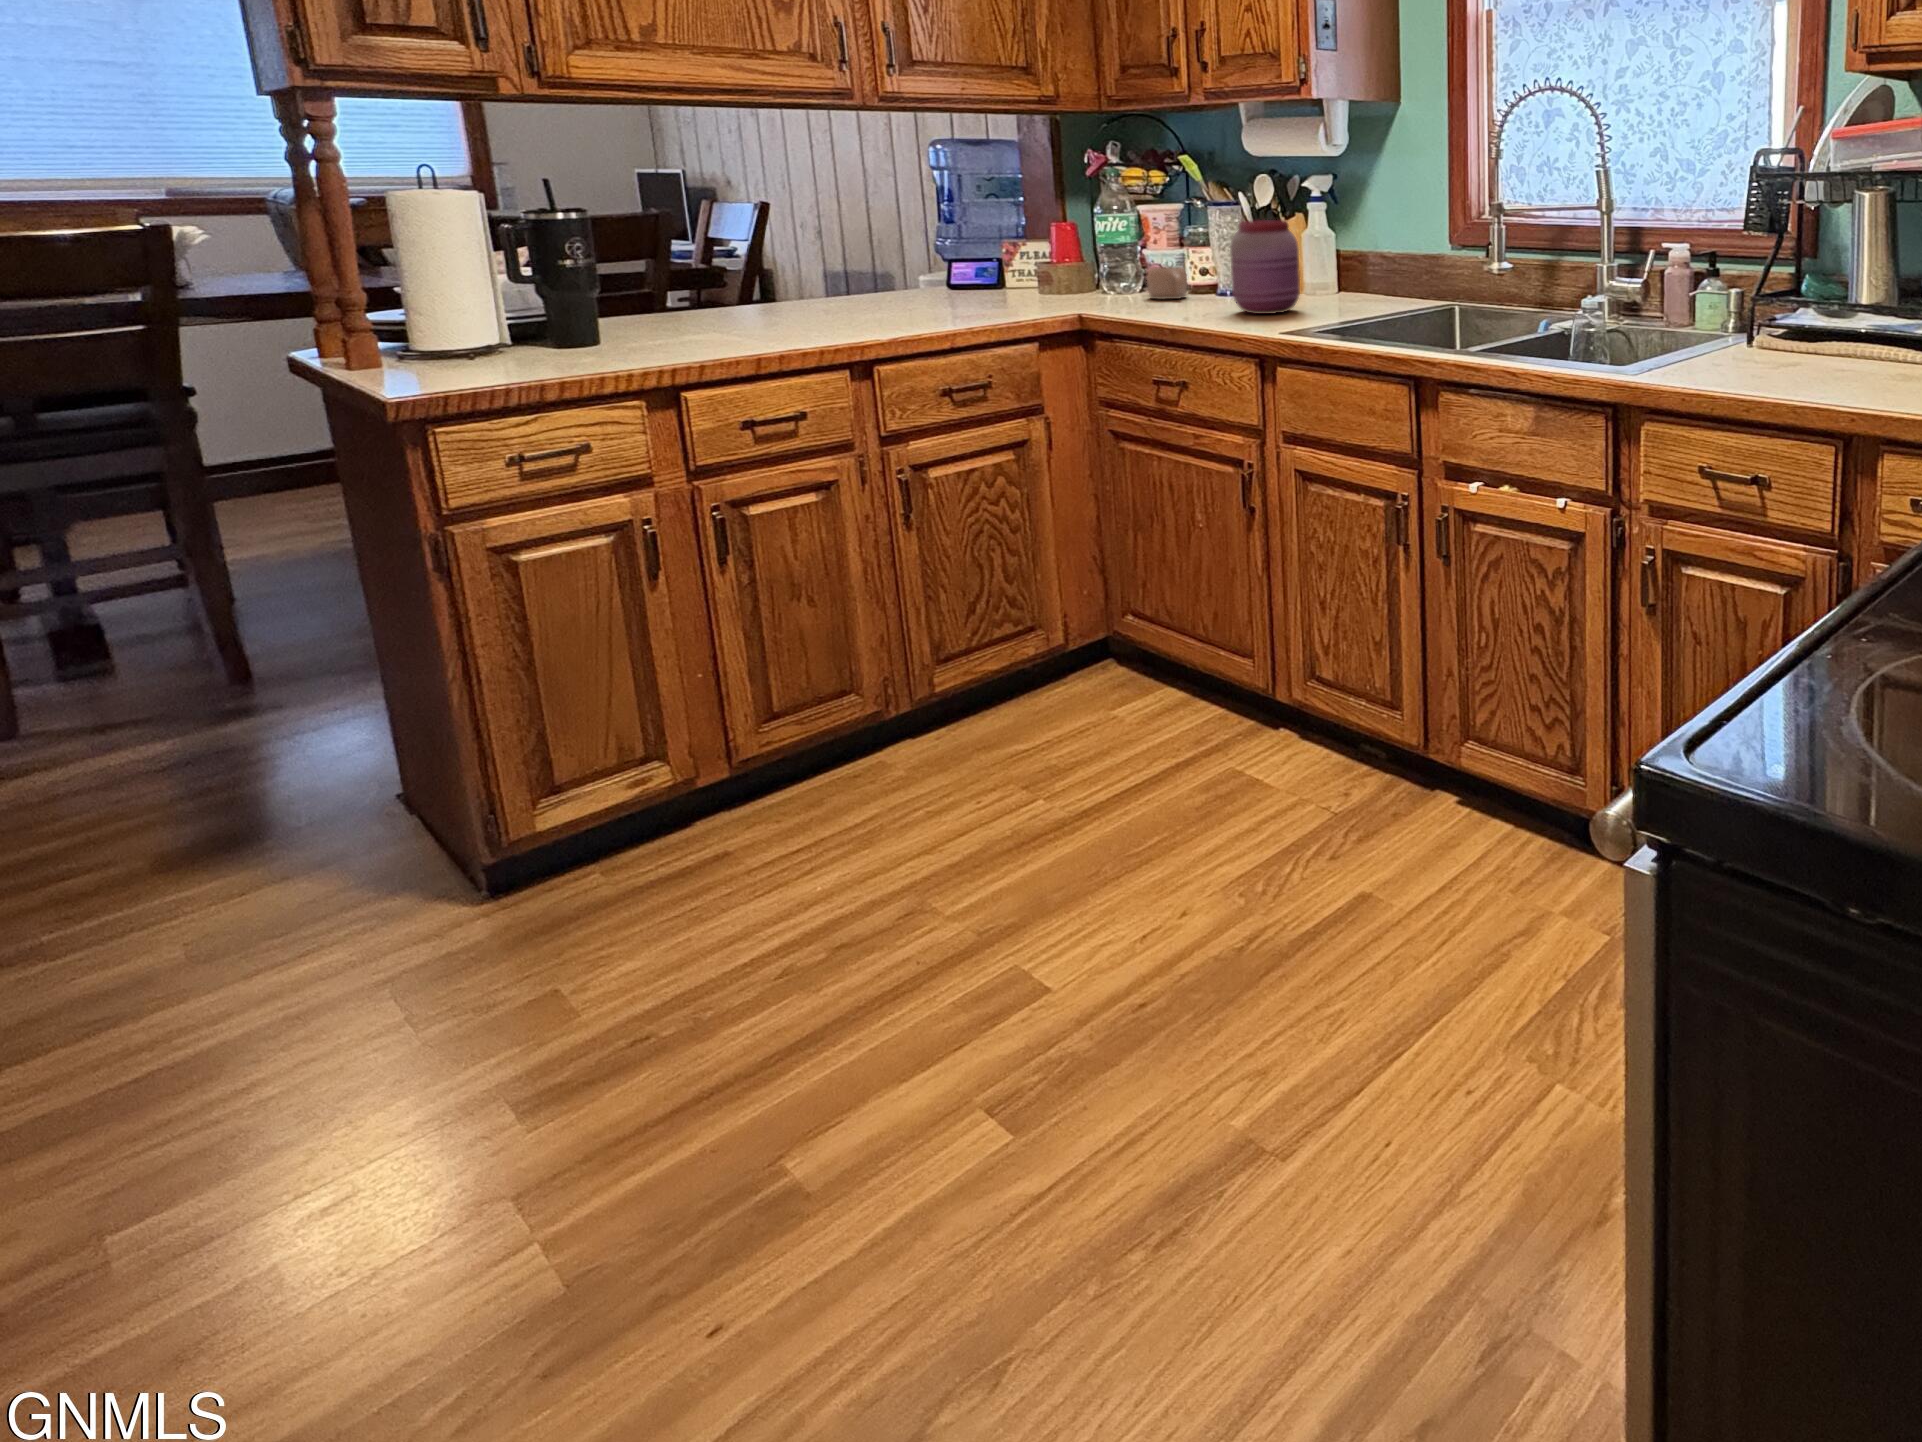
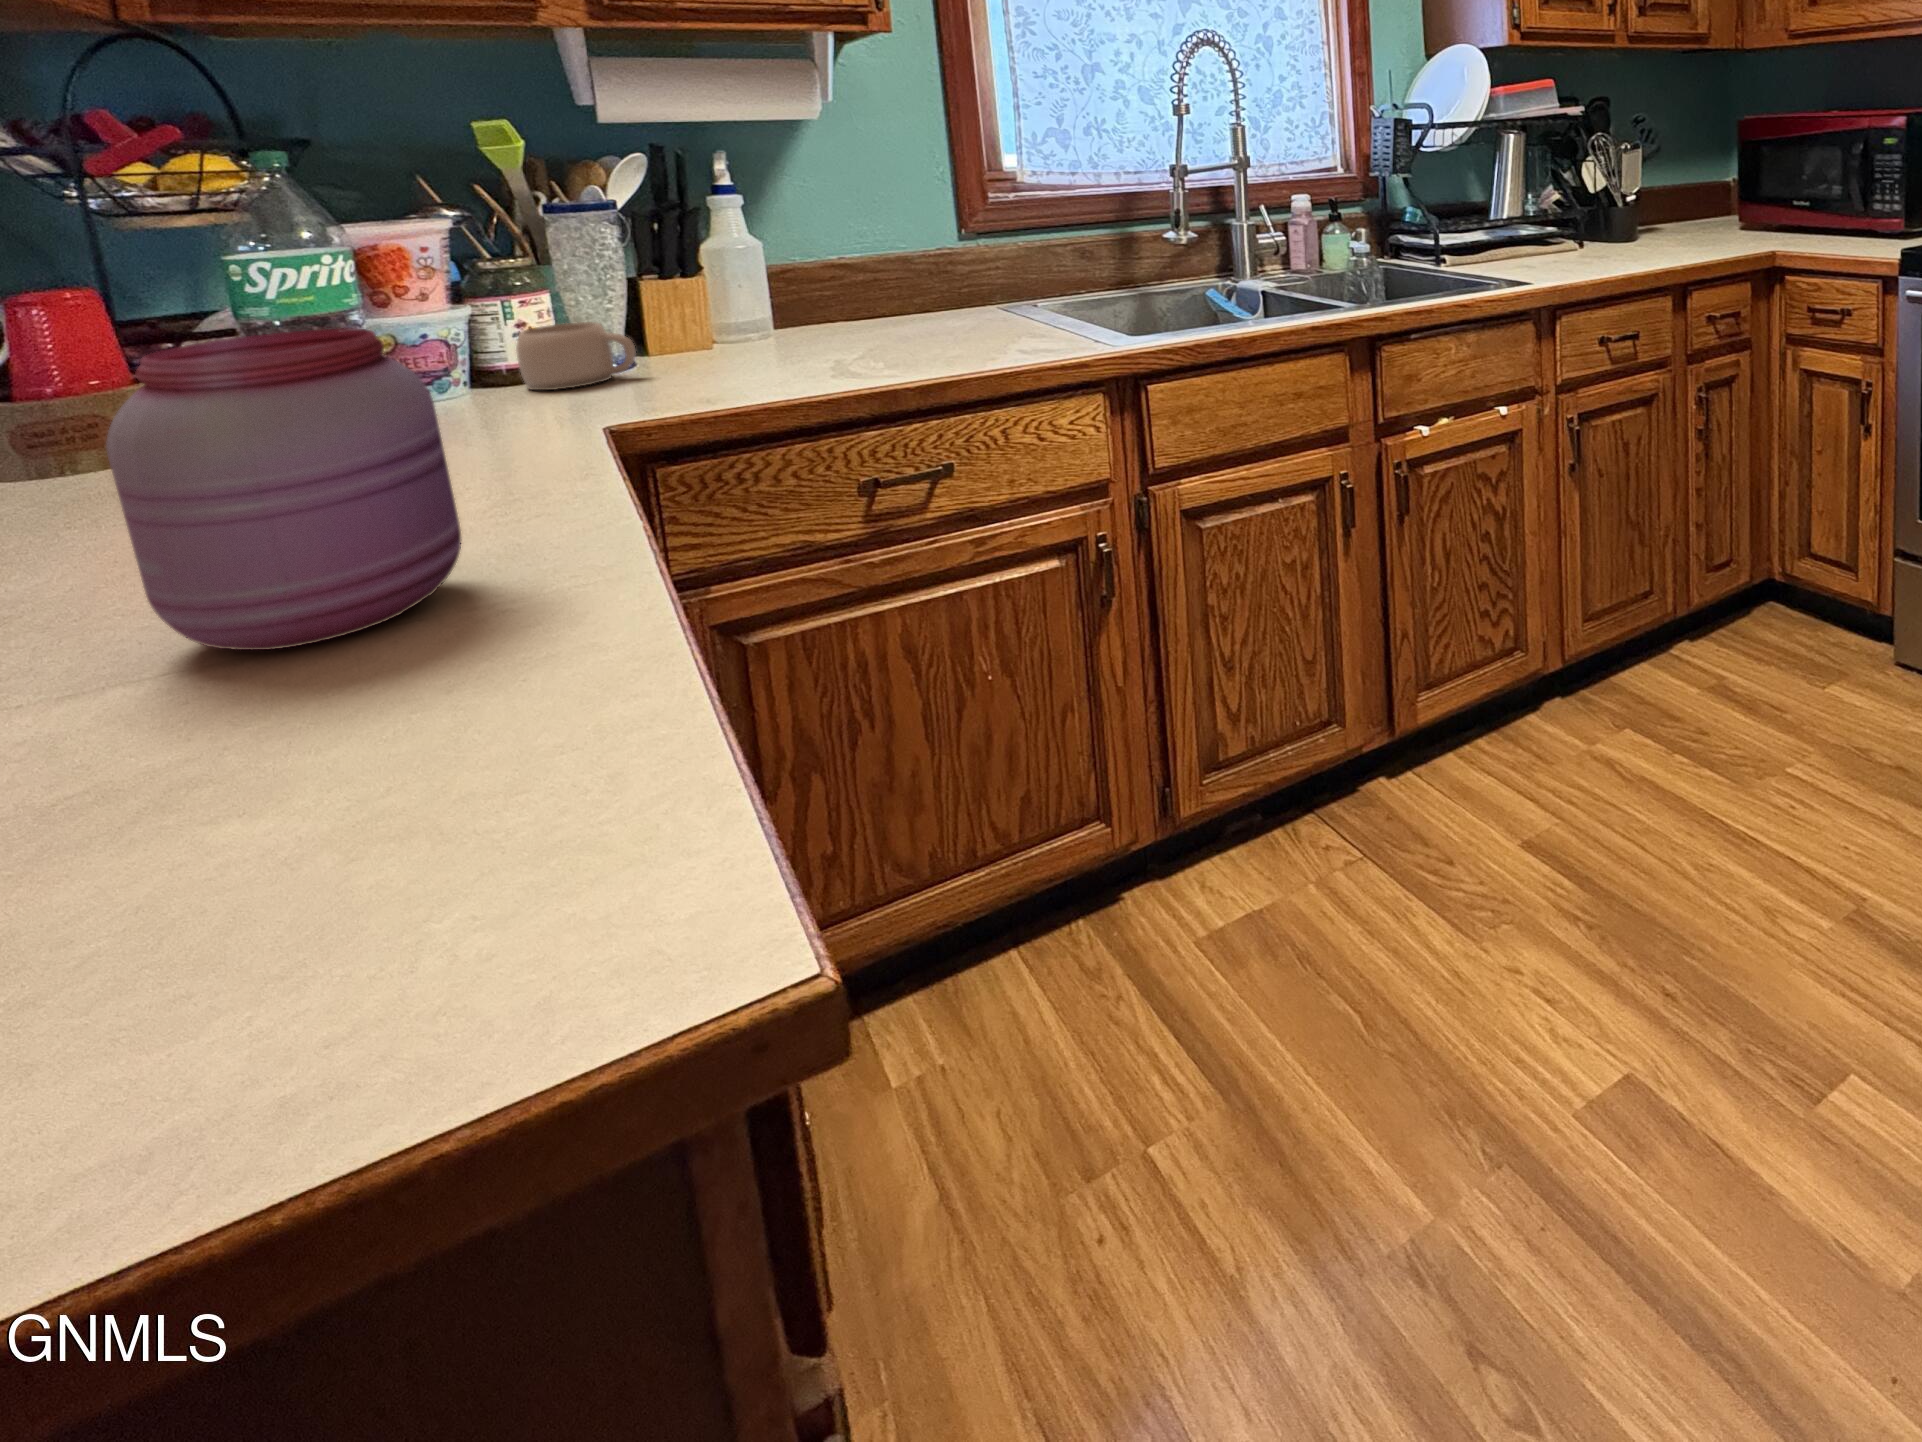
jar: present [1230,220,1300,314] -> present [106,328,462,650]

